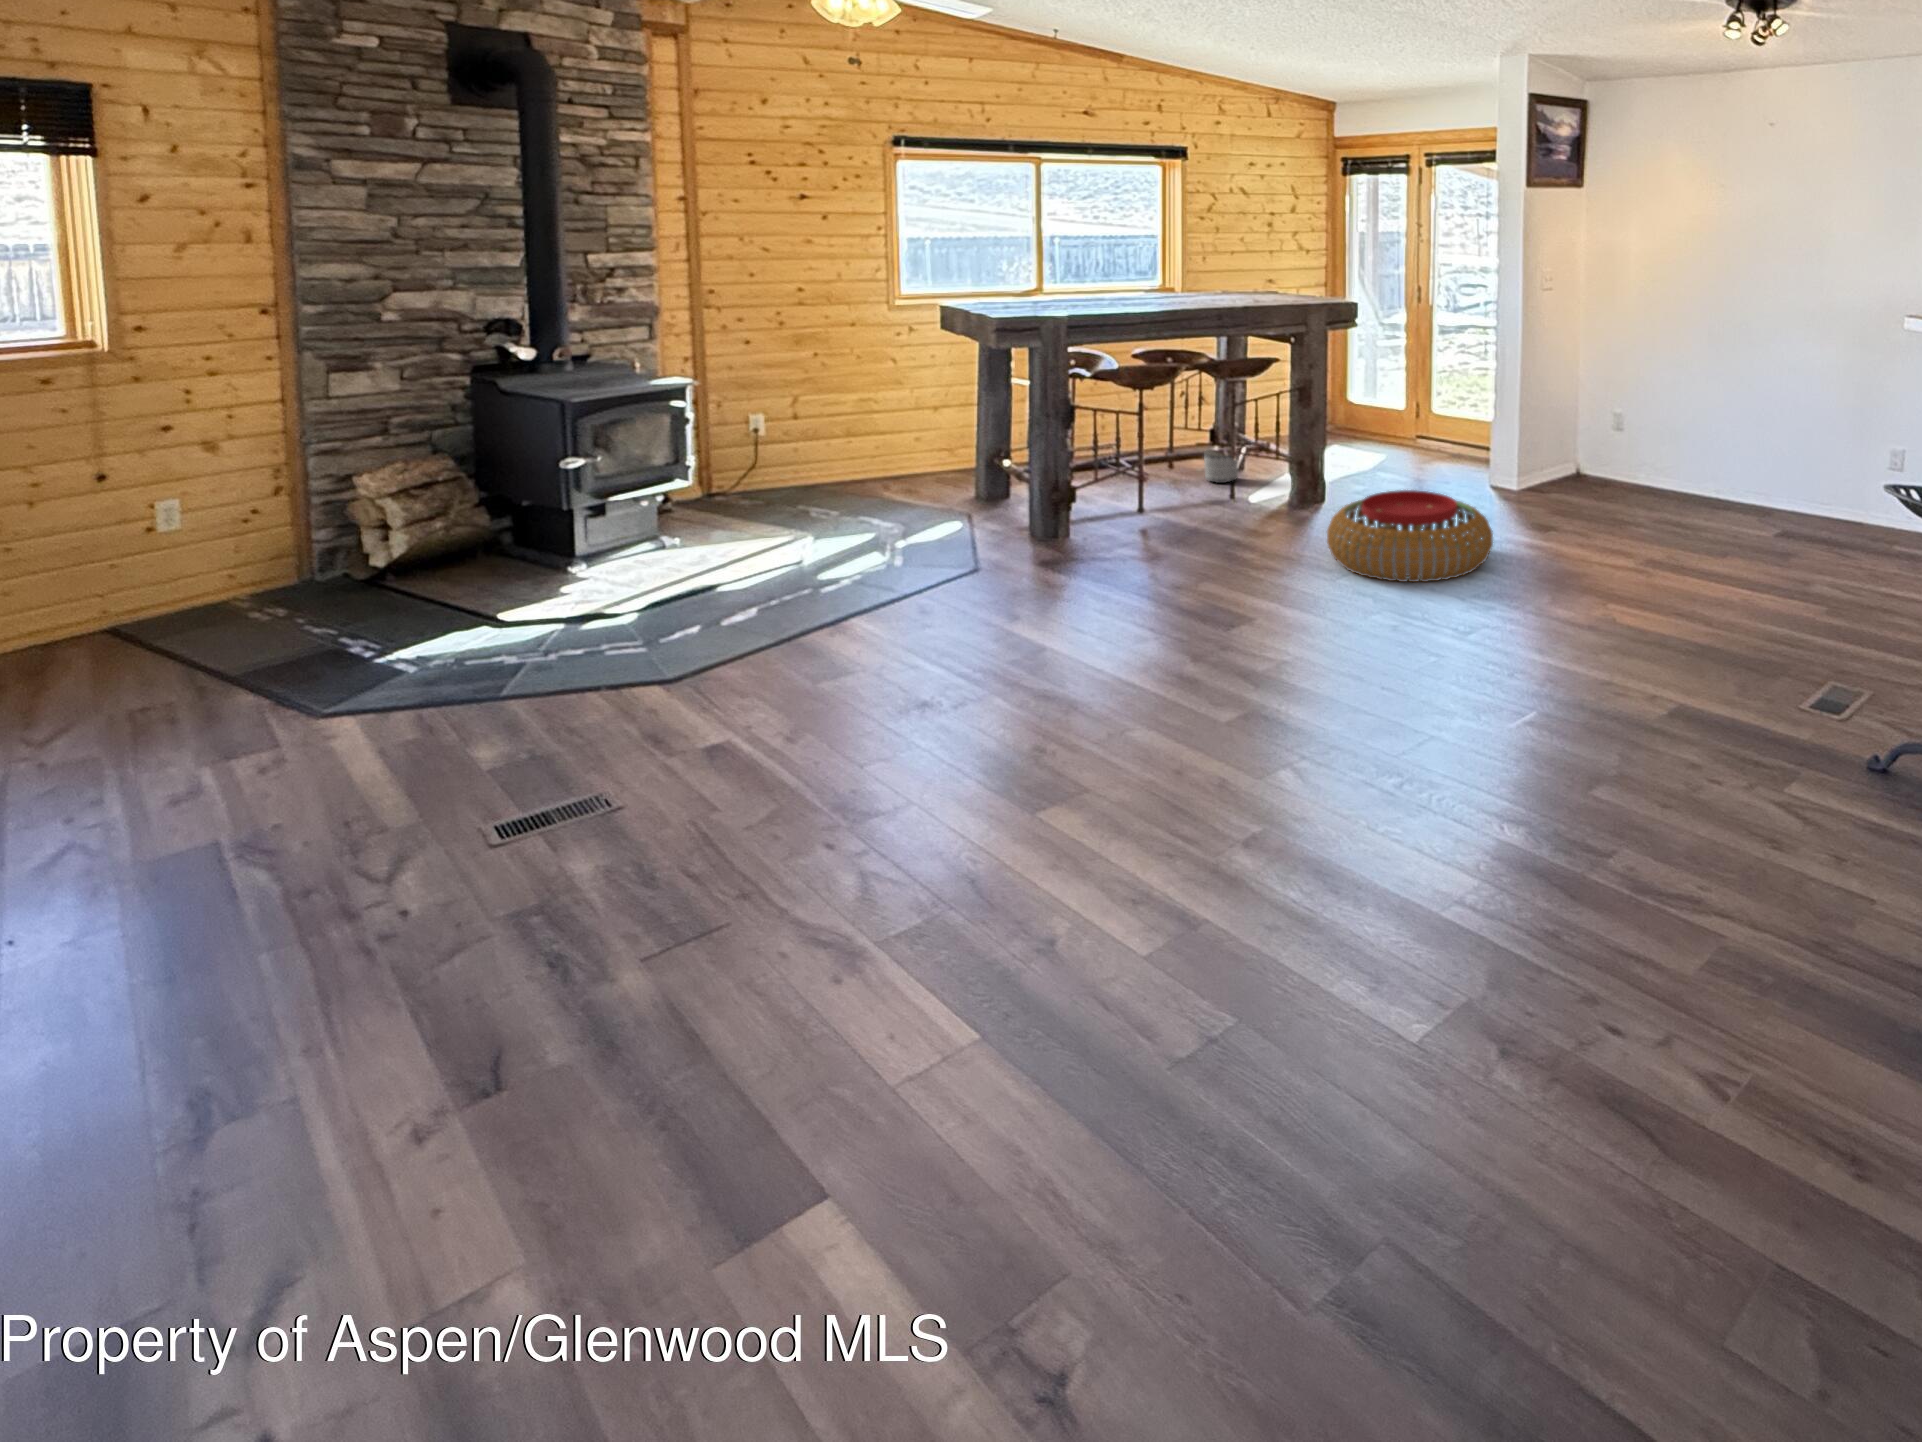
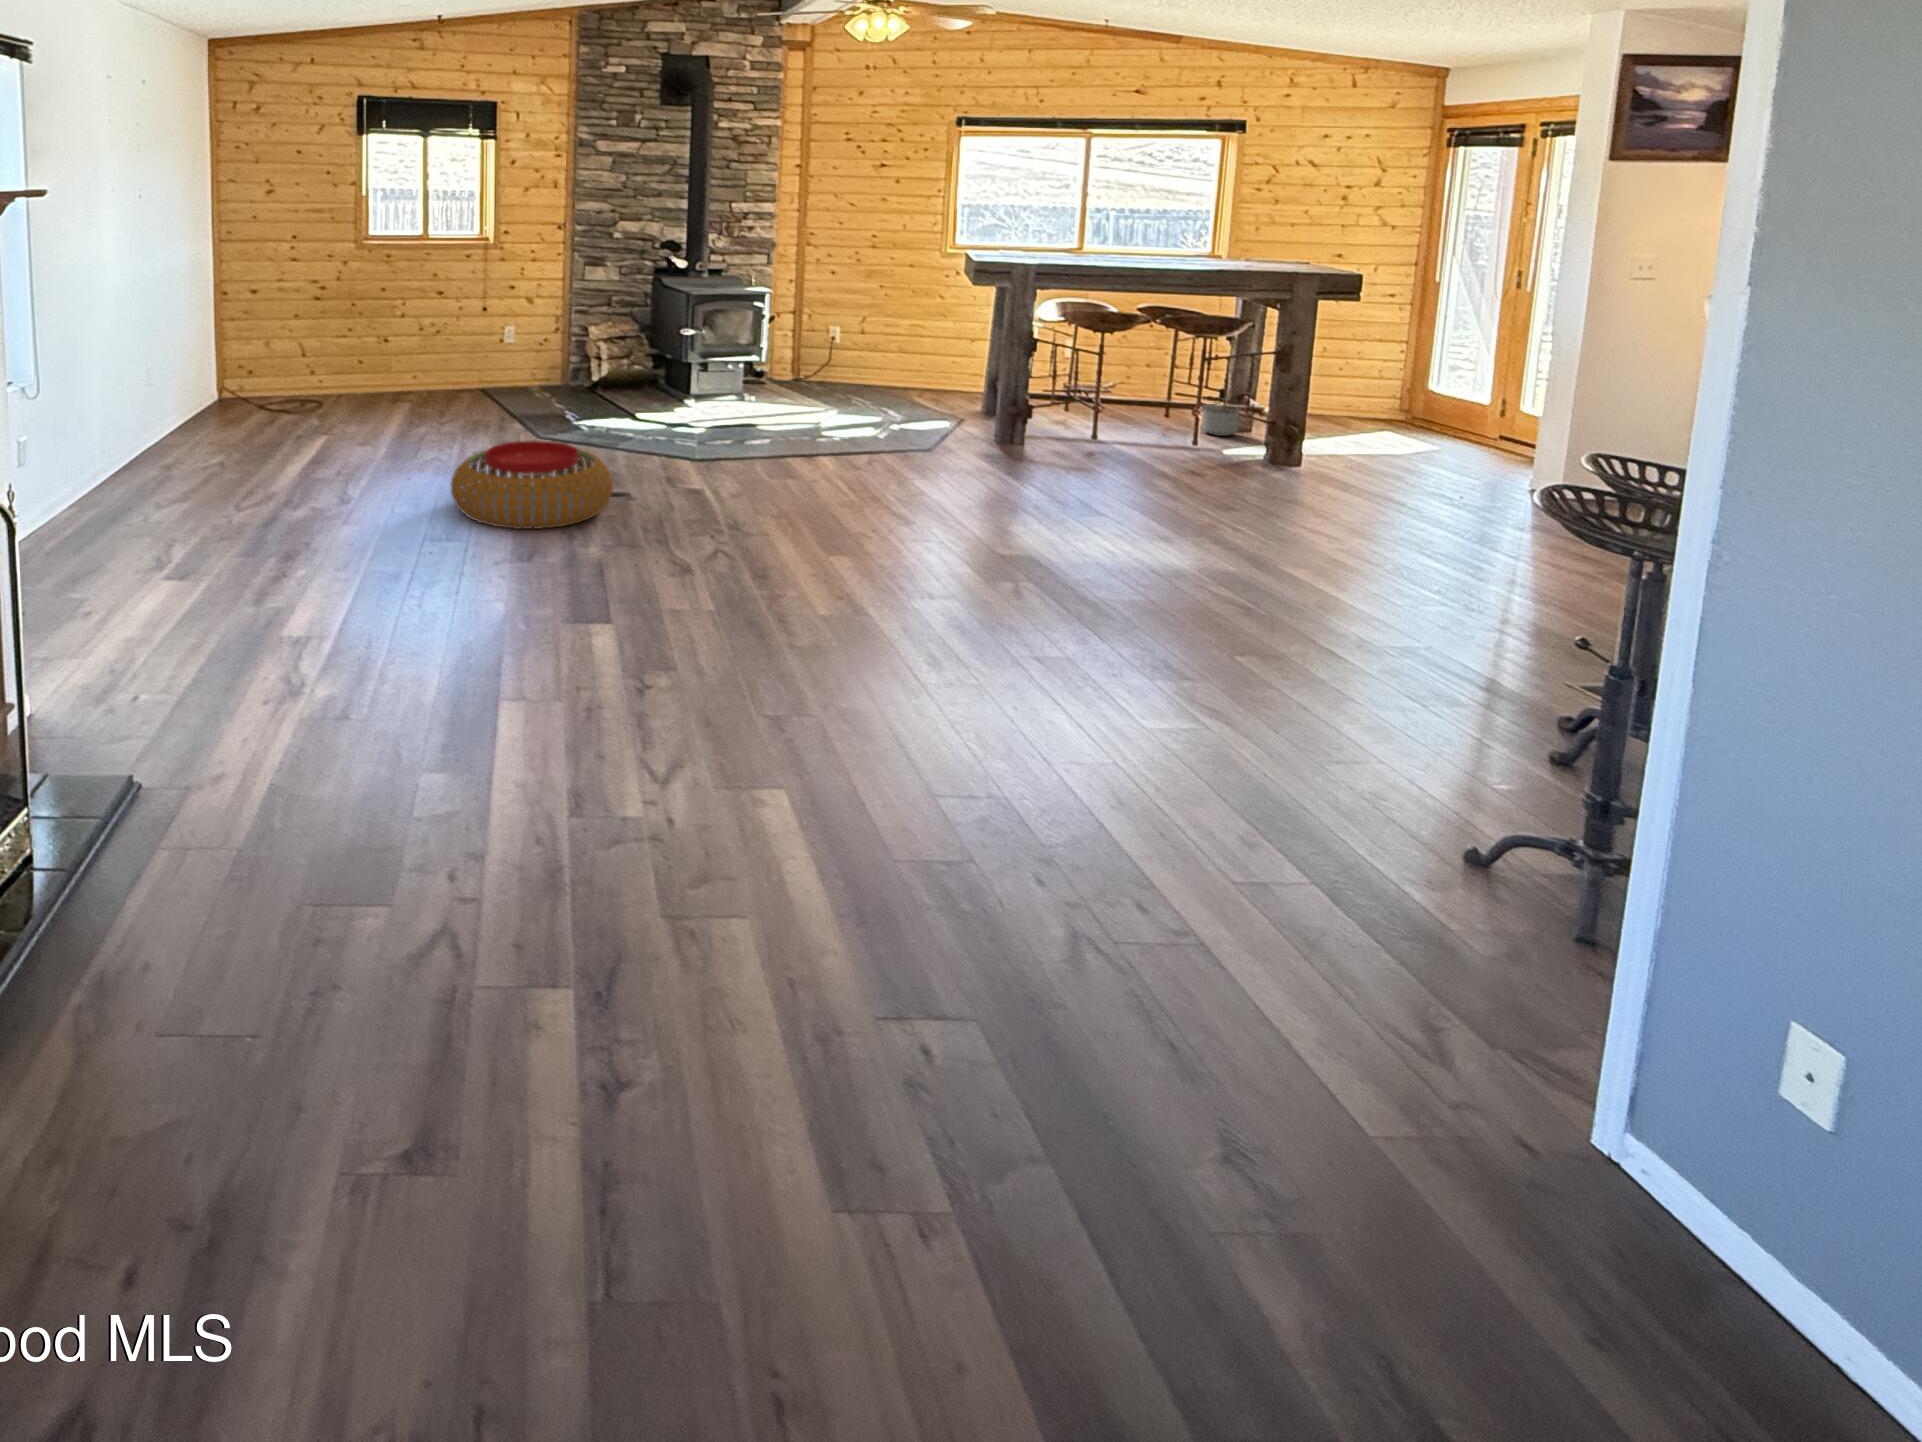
pouf: present [1327,490,1493,582] -> present [451,440,613,529]

